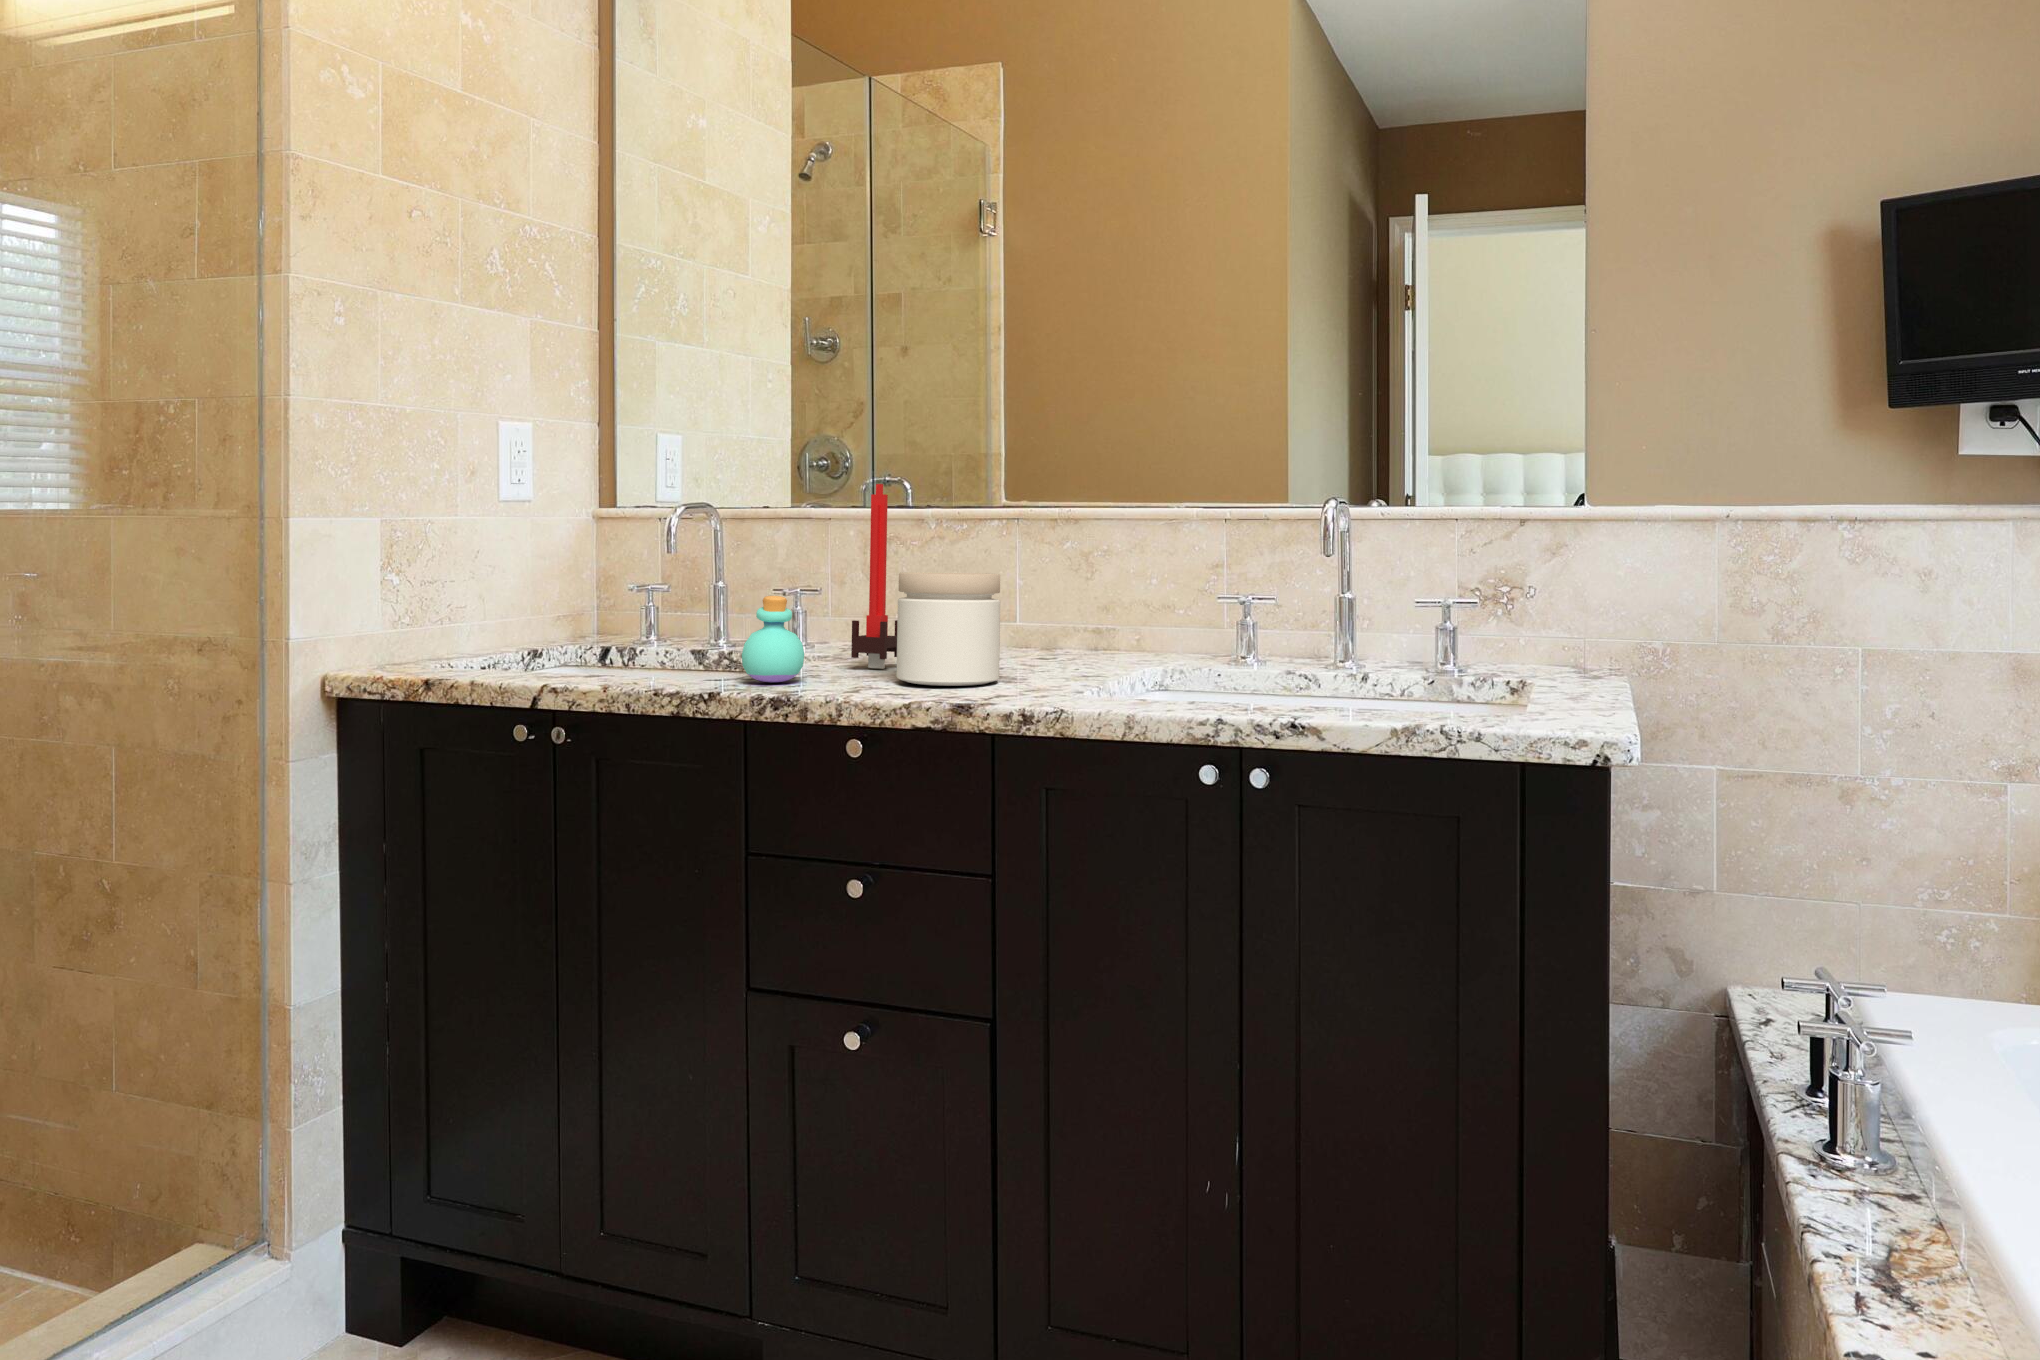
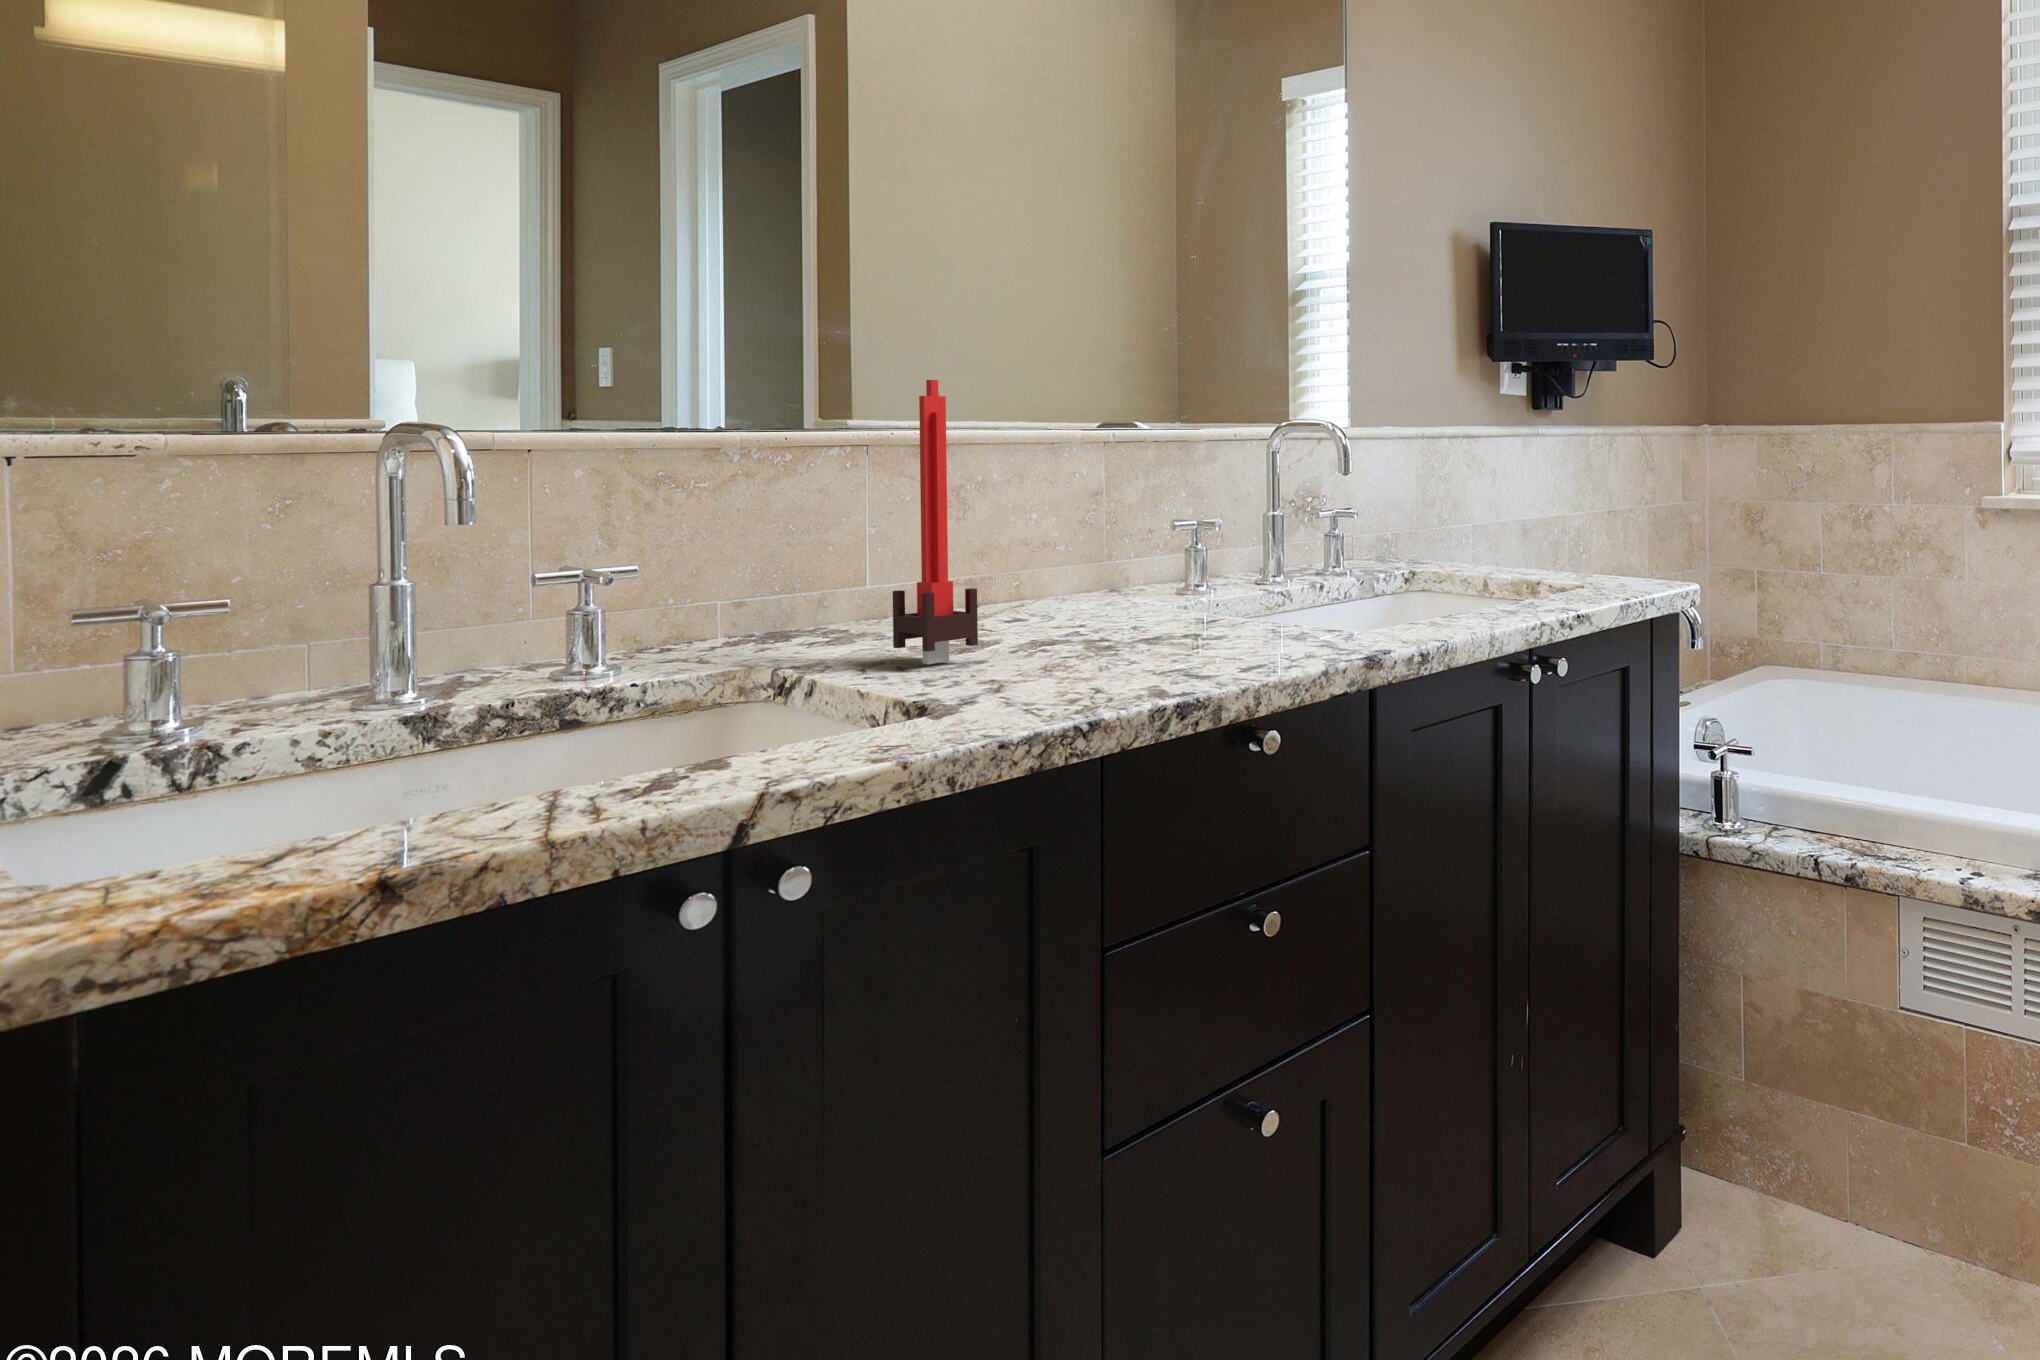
jar: present [896,572,1000,686] -> none [1090,505,1231,658]
perfume bottle: present [742,596,804,682] -> none [973,558,1079,696]

